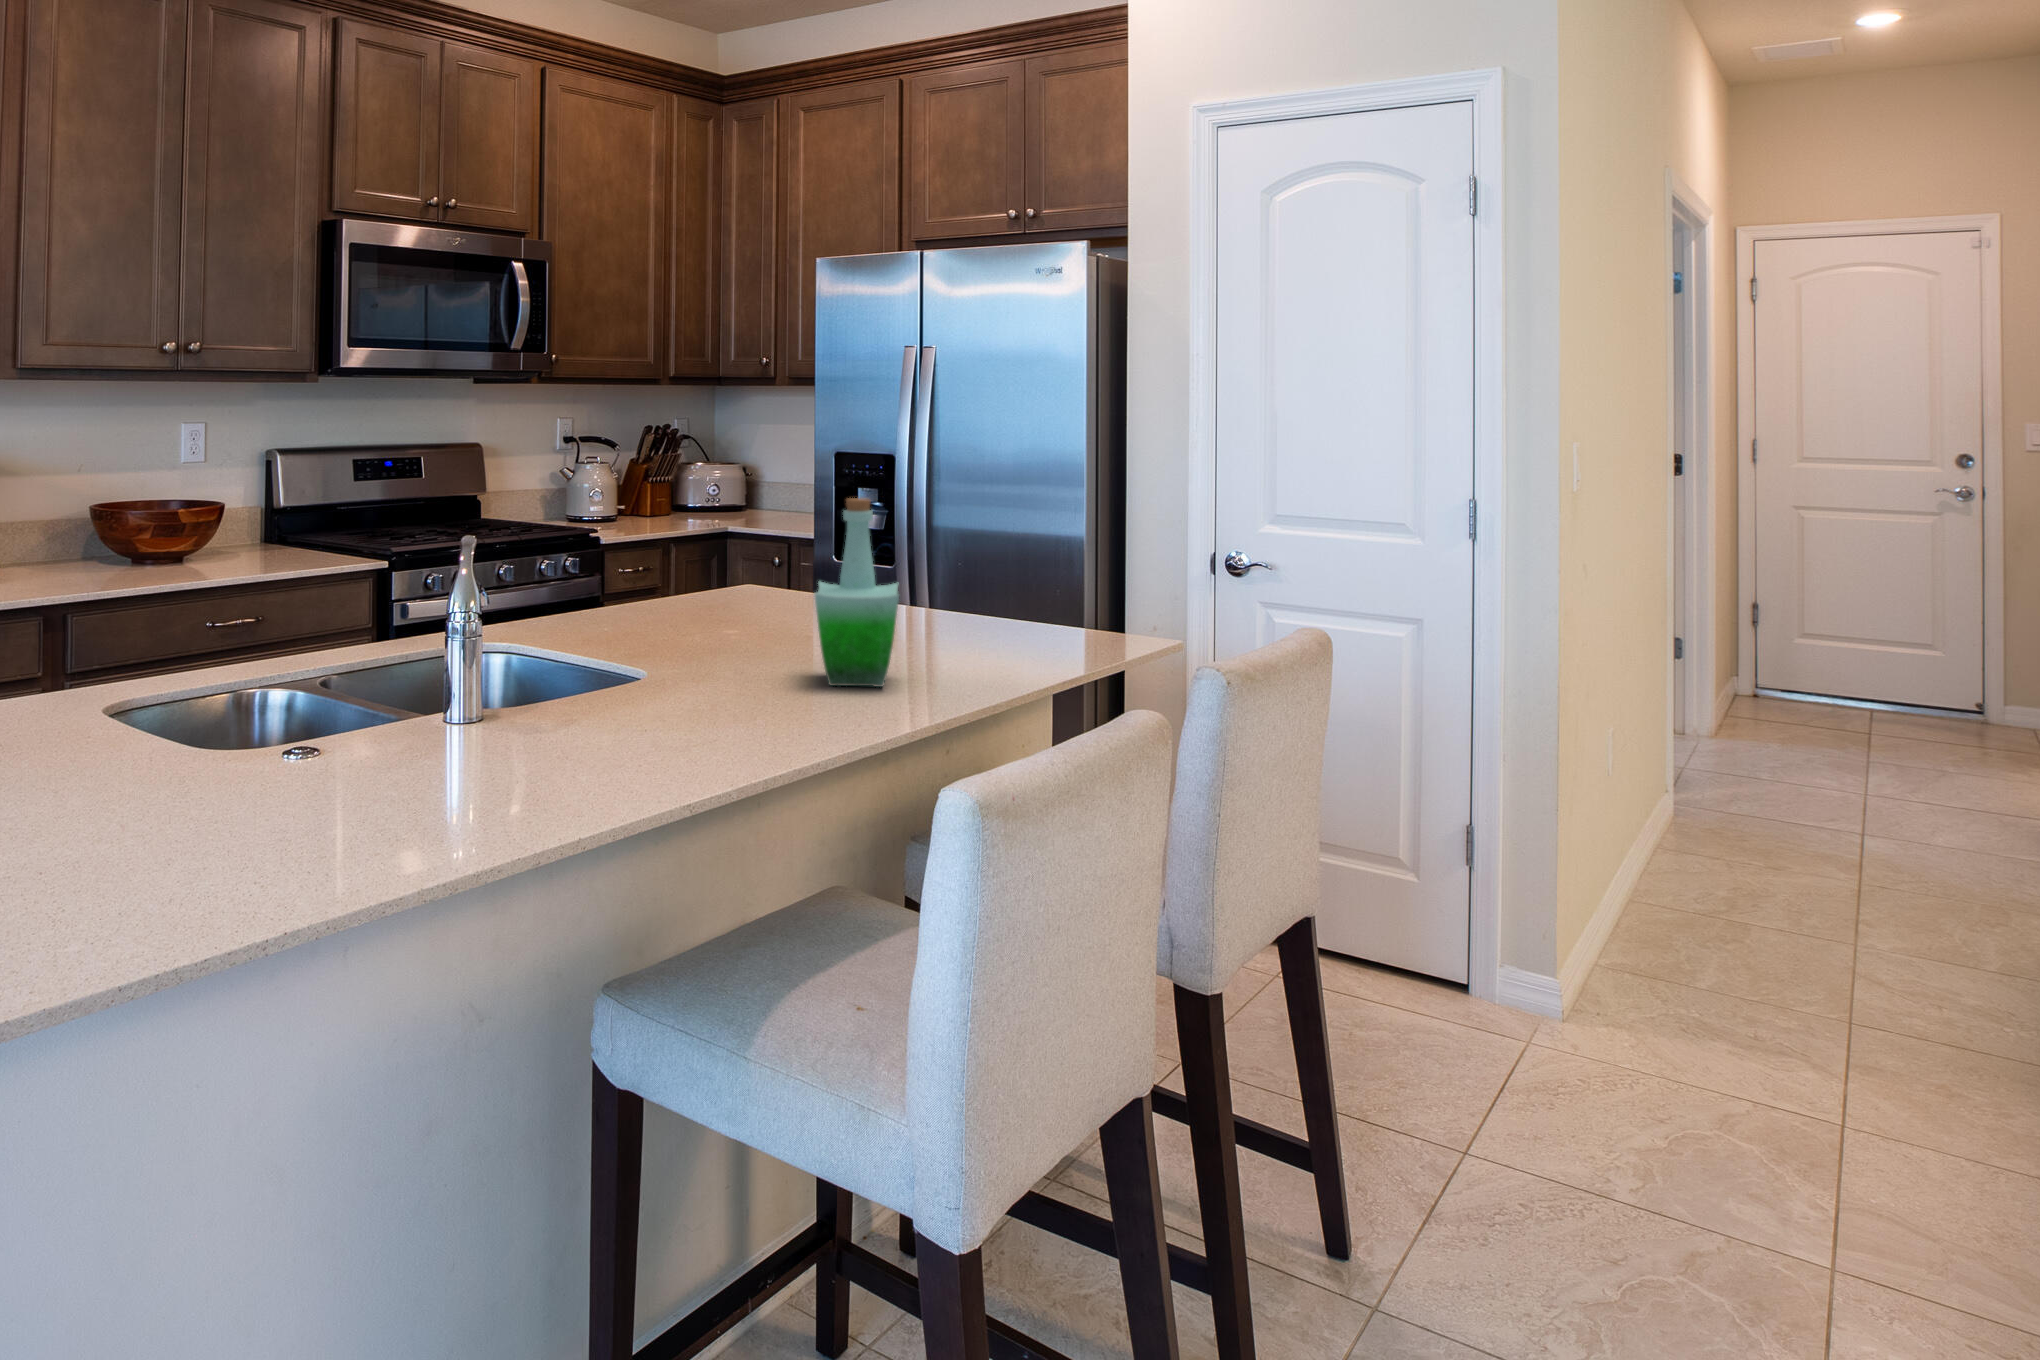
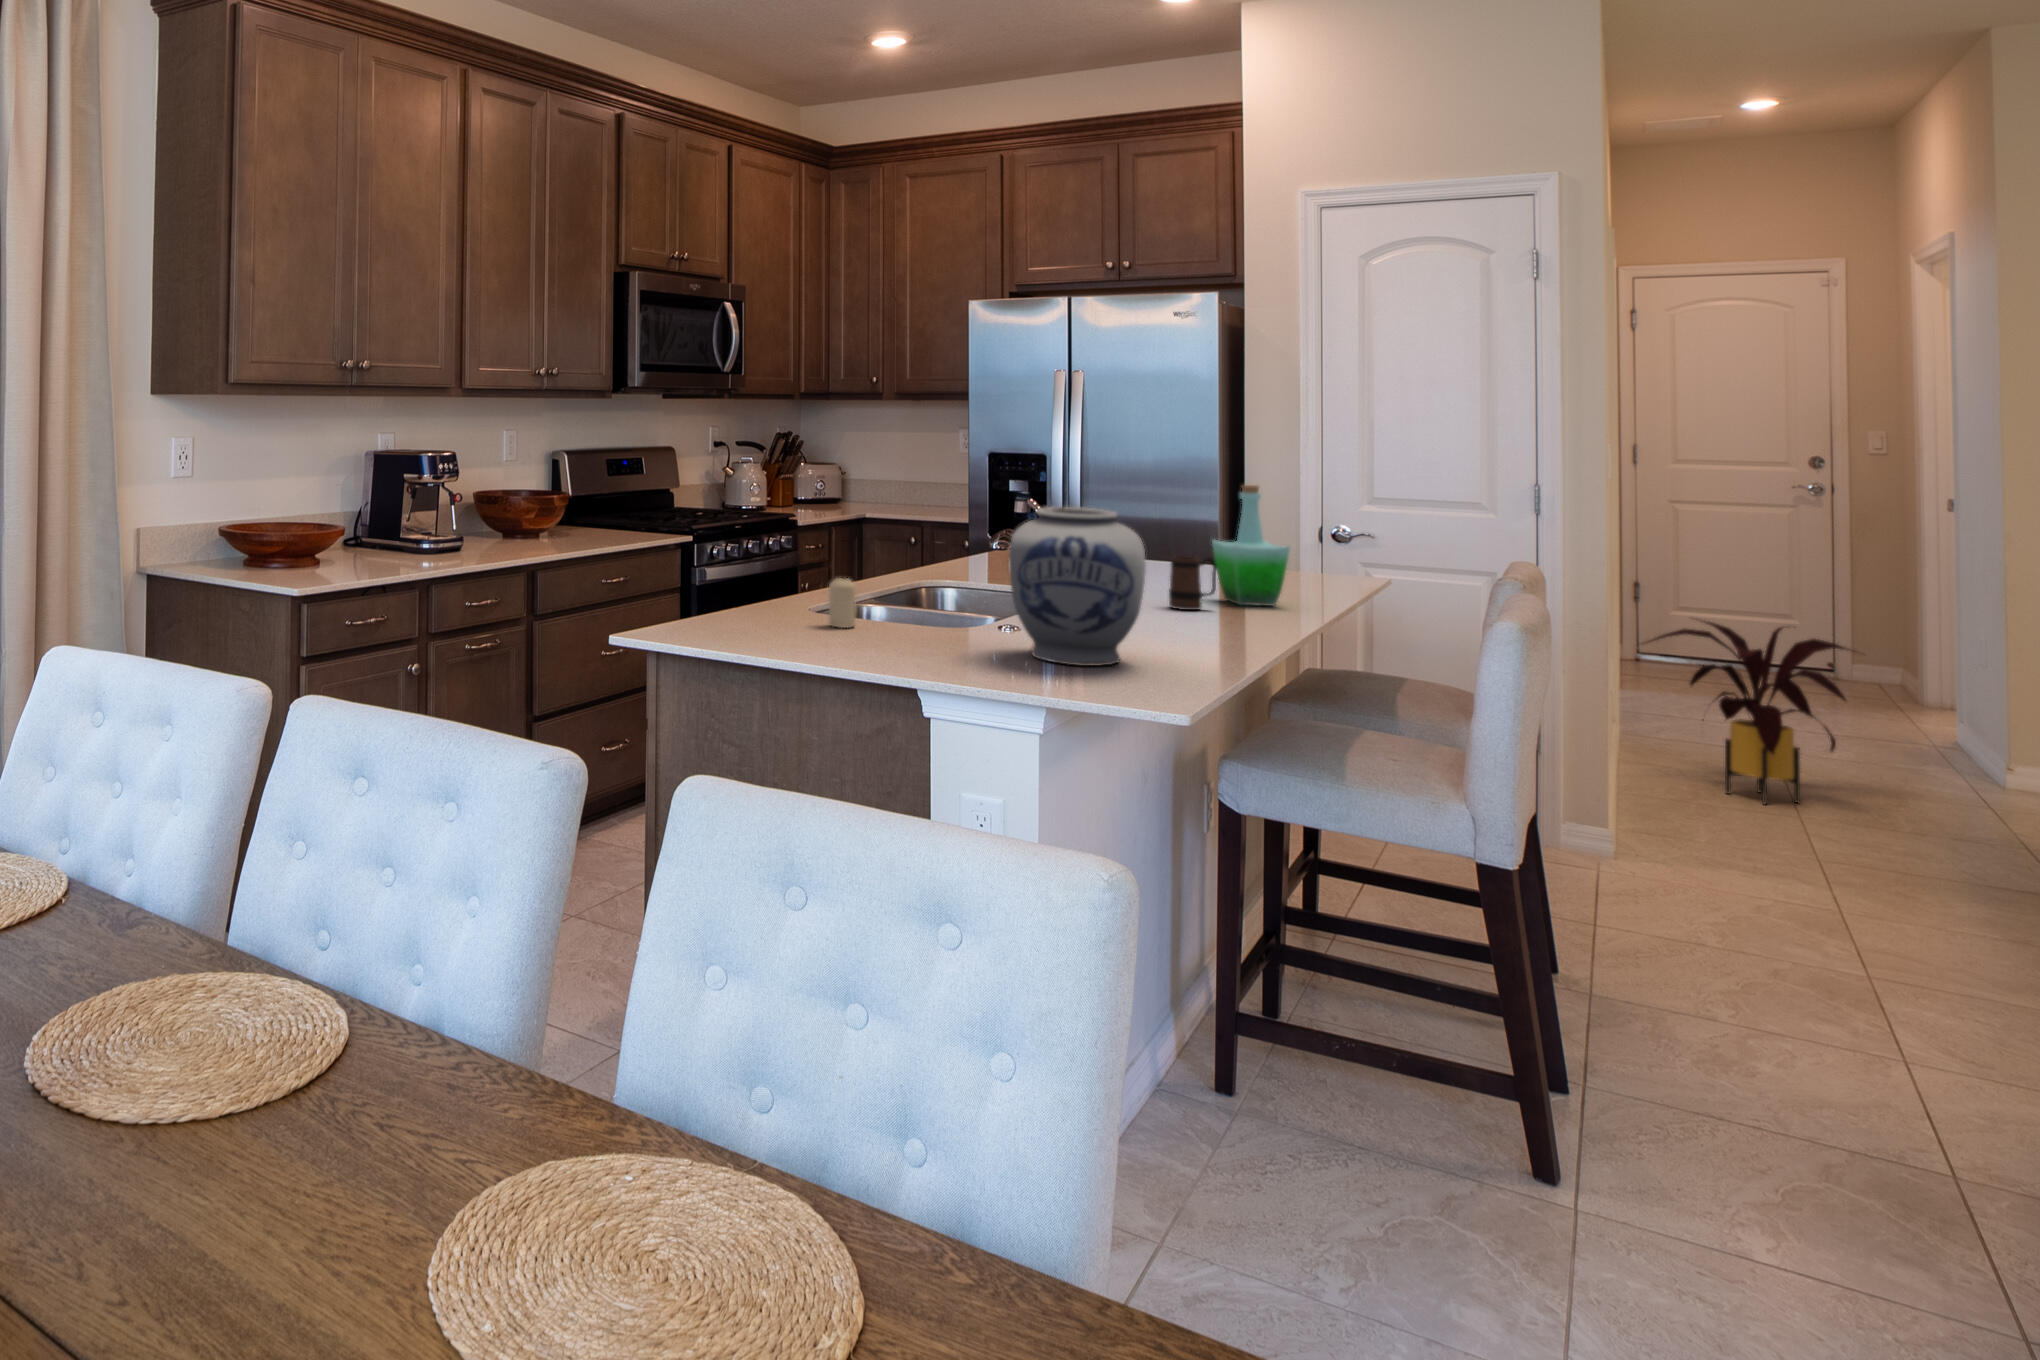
vase: none [110,543,354,837] -> present [1009,507,1146,666]
mug: none [703,610,771,696] -> present [1169,556,1217,610]
candle: none [15,655,65,740] -> present [829,578,856,628]
house plant: none [1652,665,1951,924] -> present [1648,619,1863,804]

